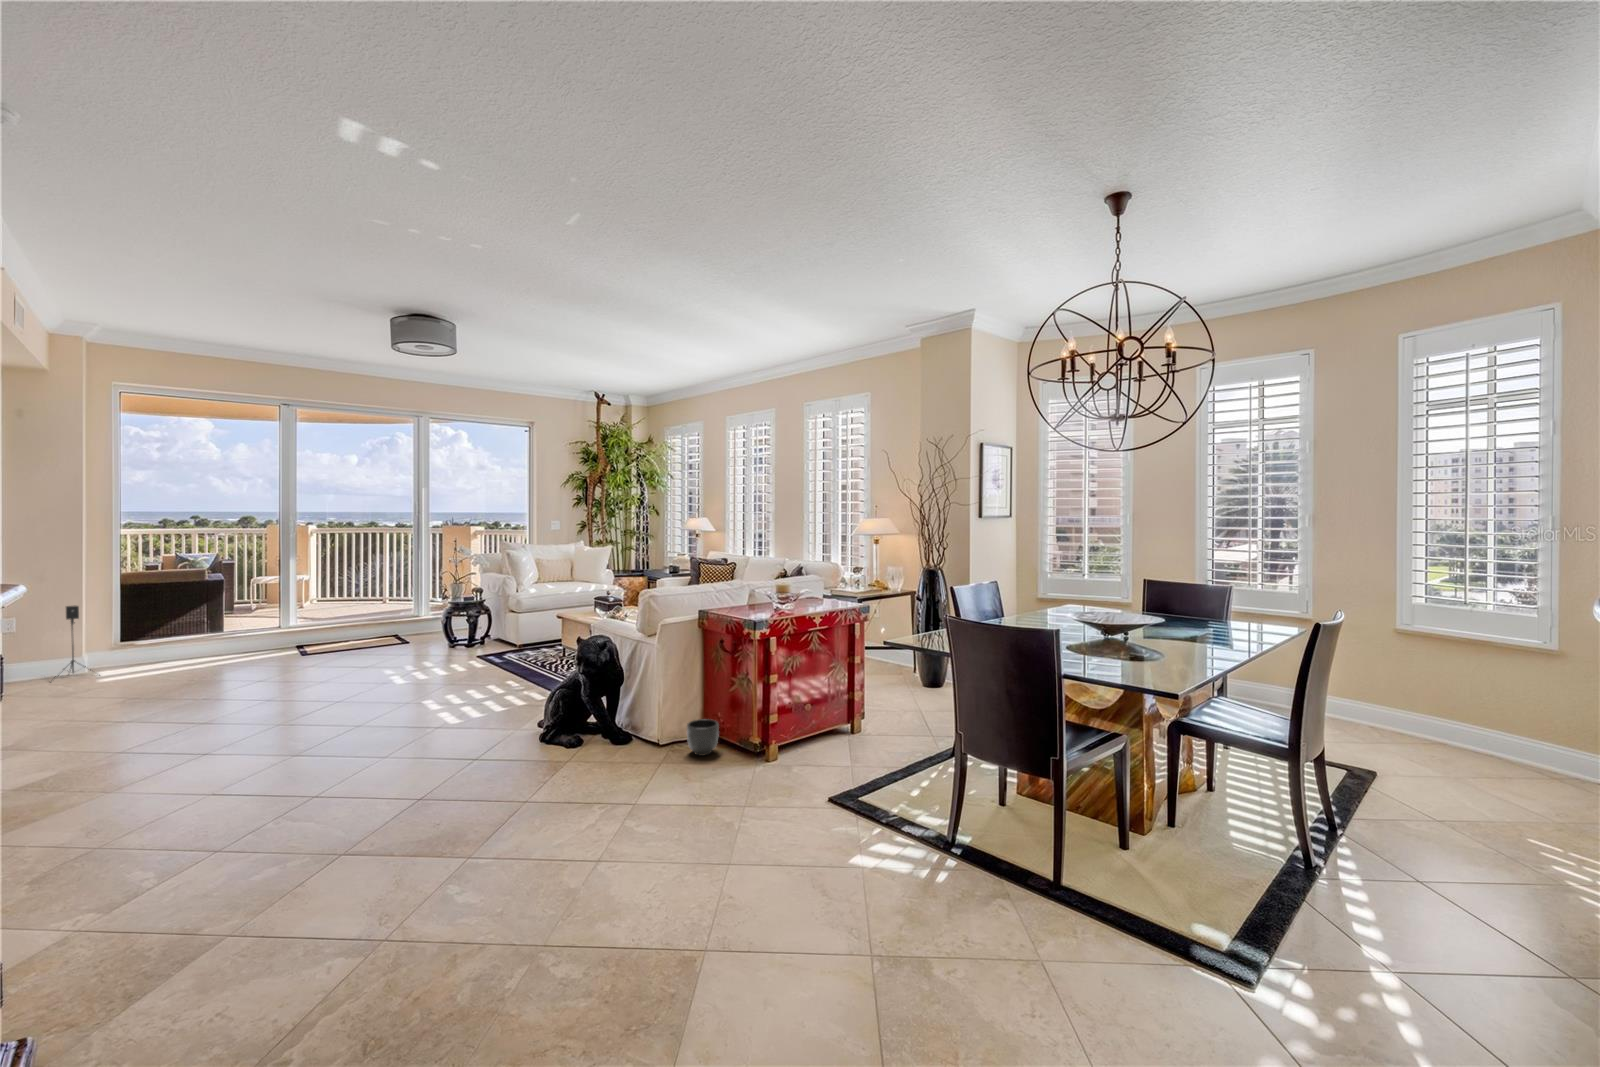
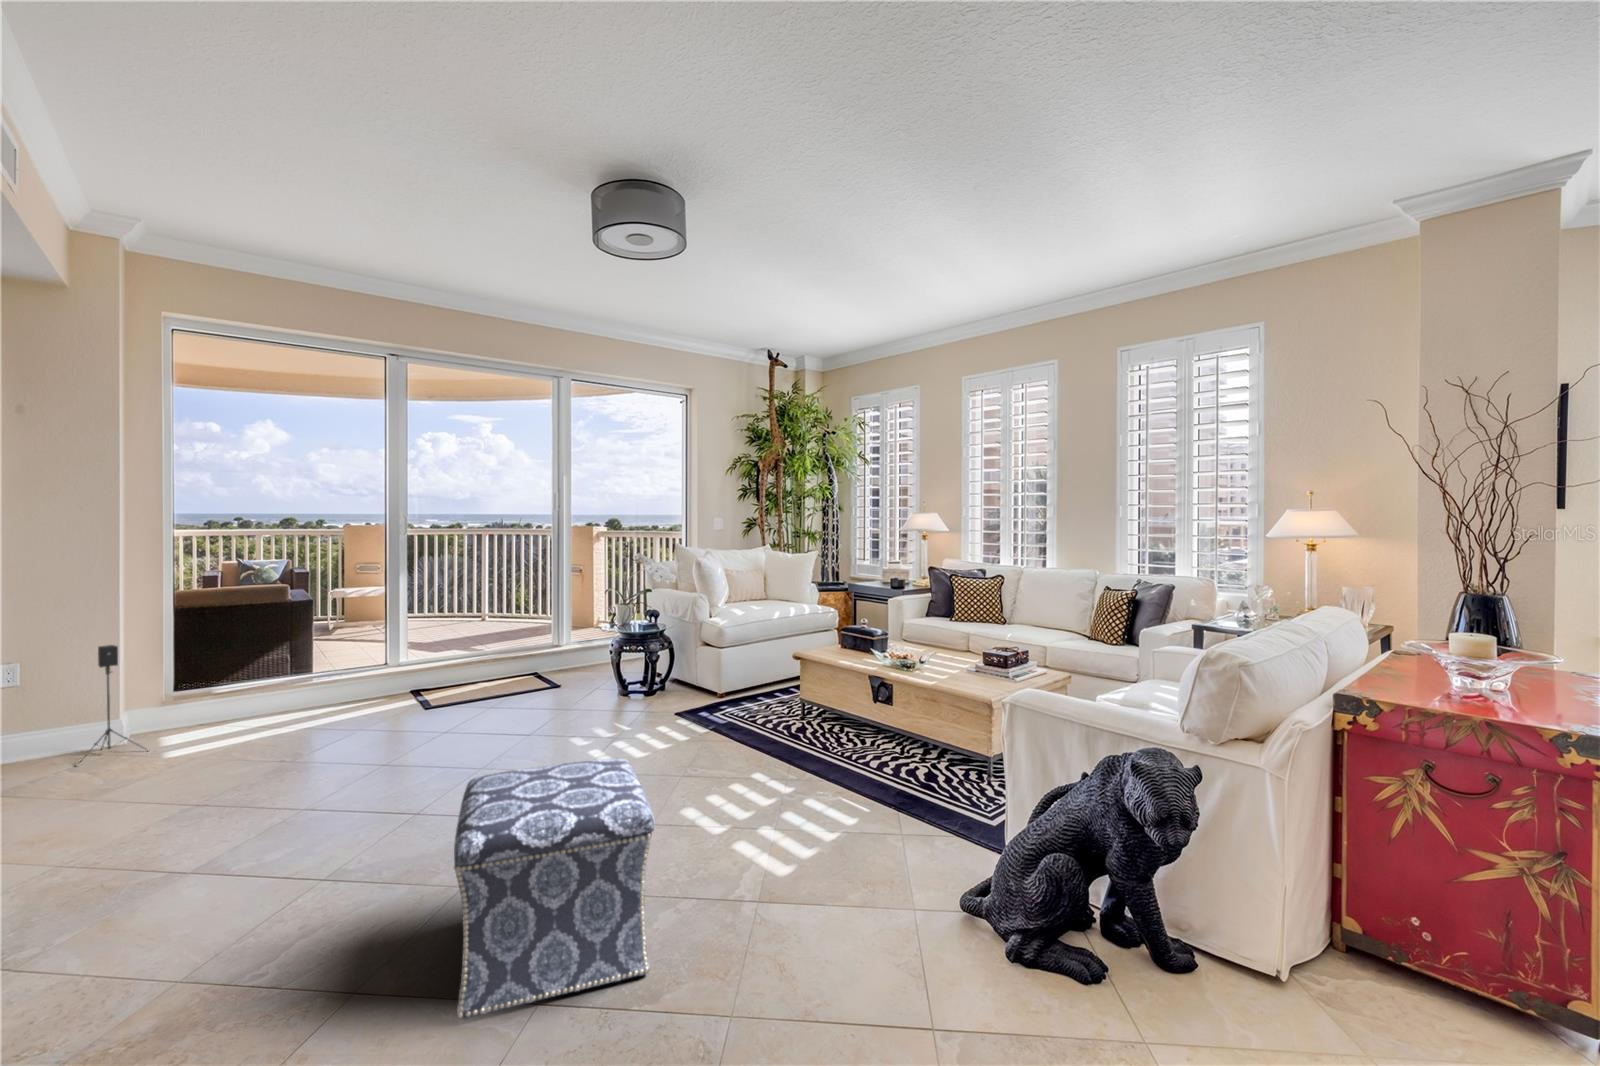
ottoman: none [222,652,354,761] -> present [454,758,655,1019]
planter: present [687,719,719,756] -> none [1359,918,1445,1006]

